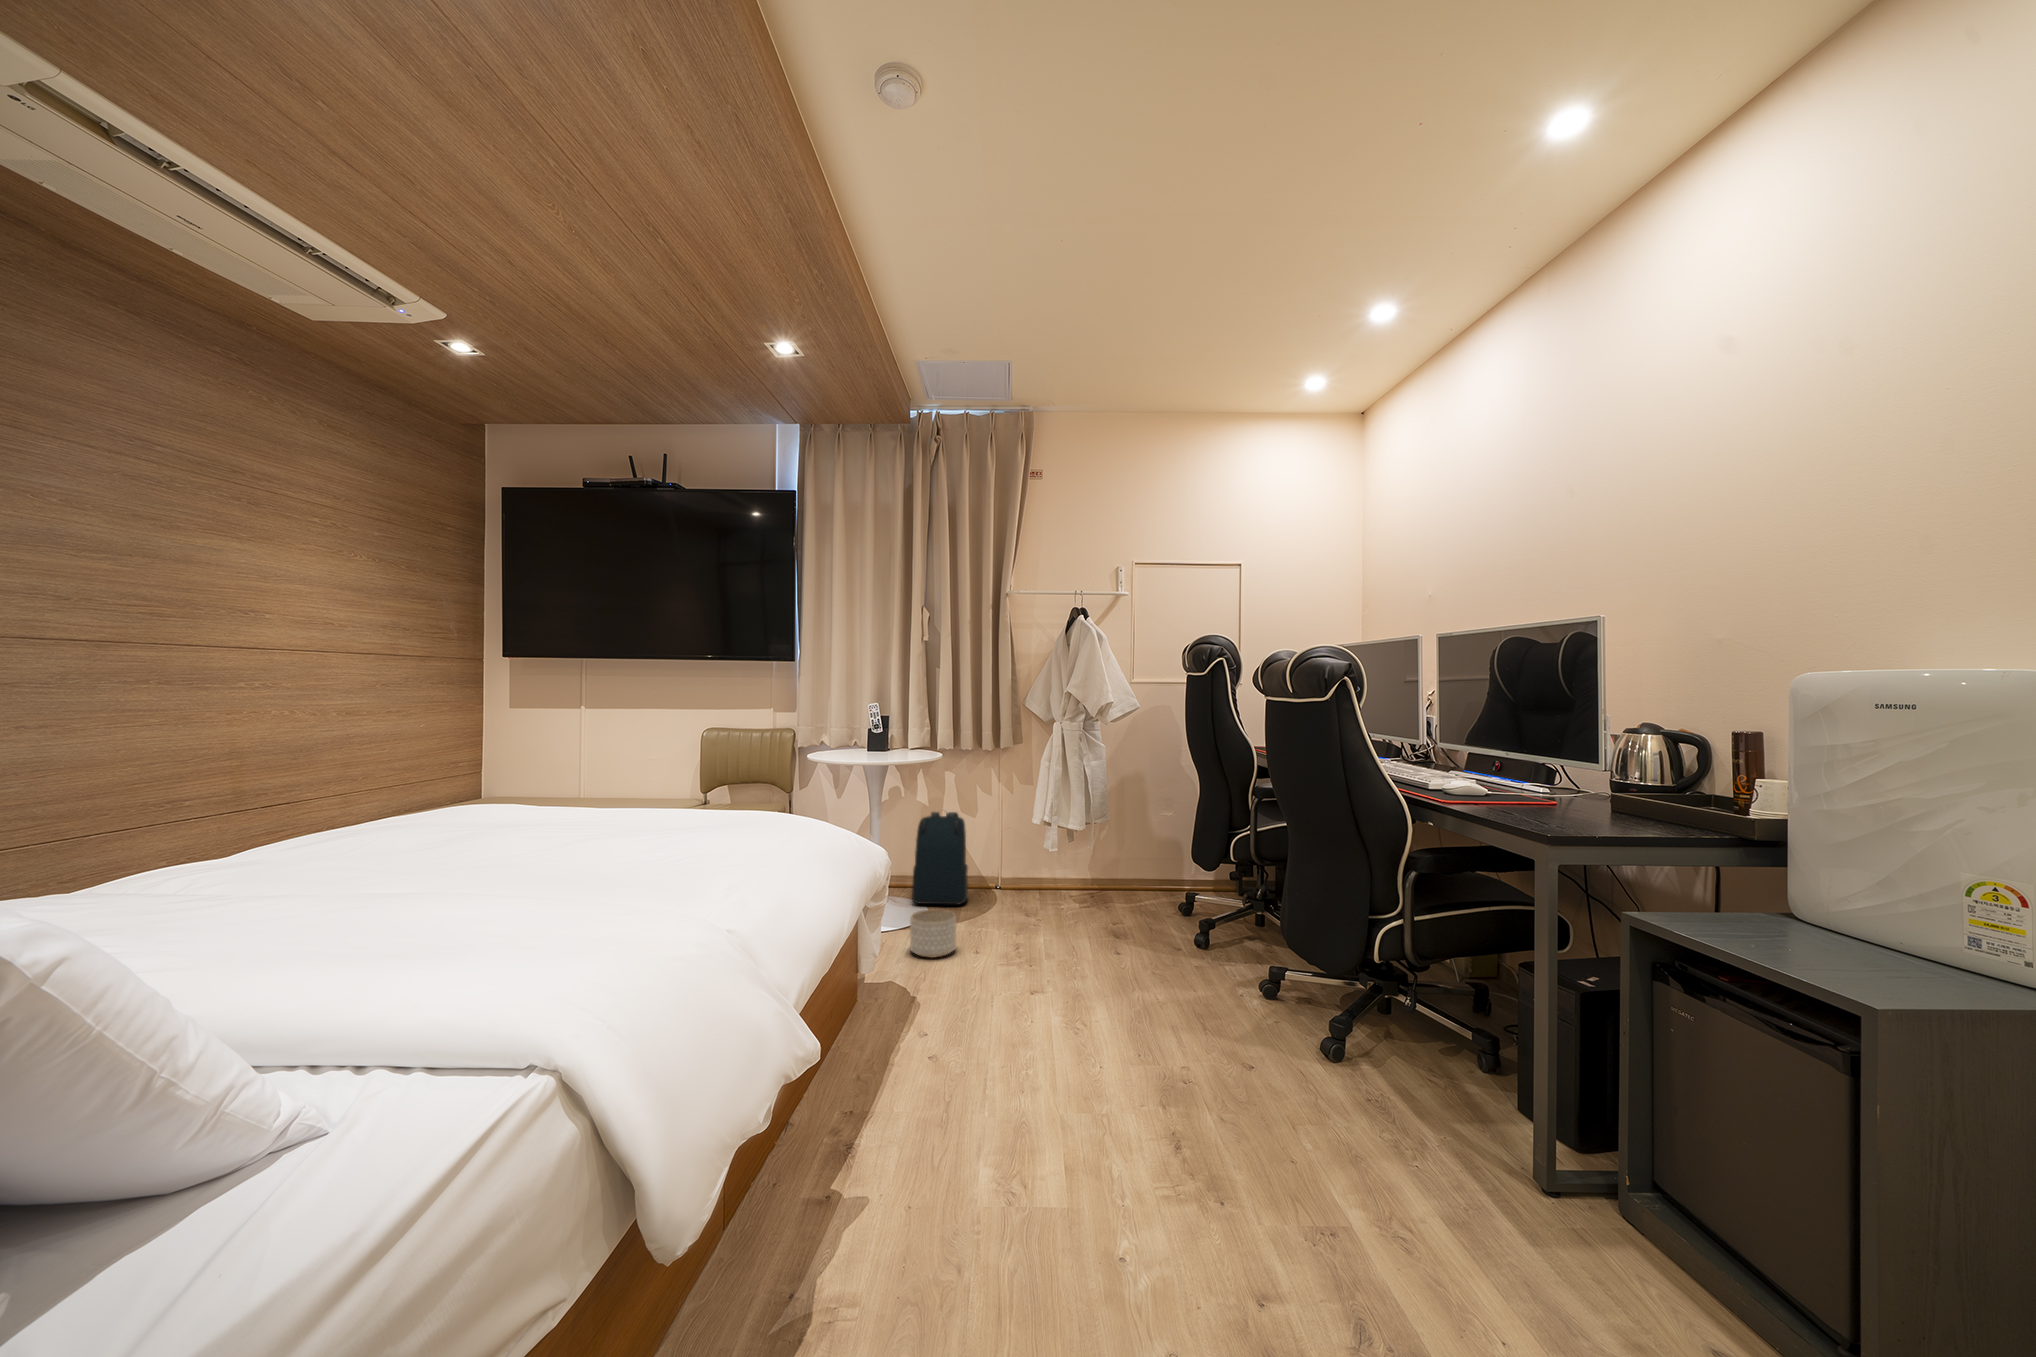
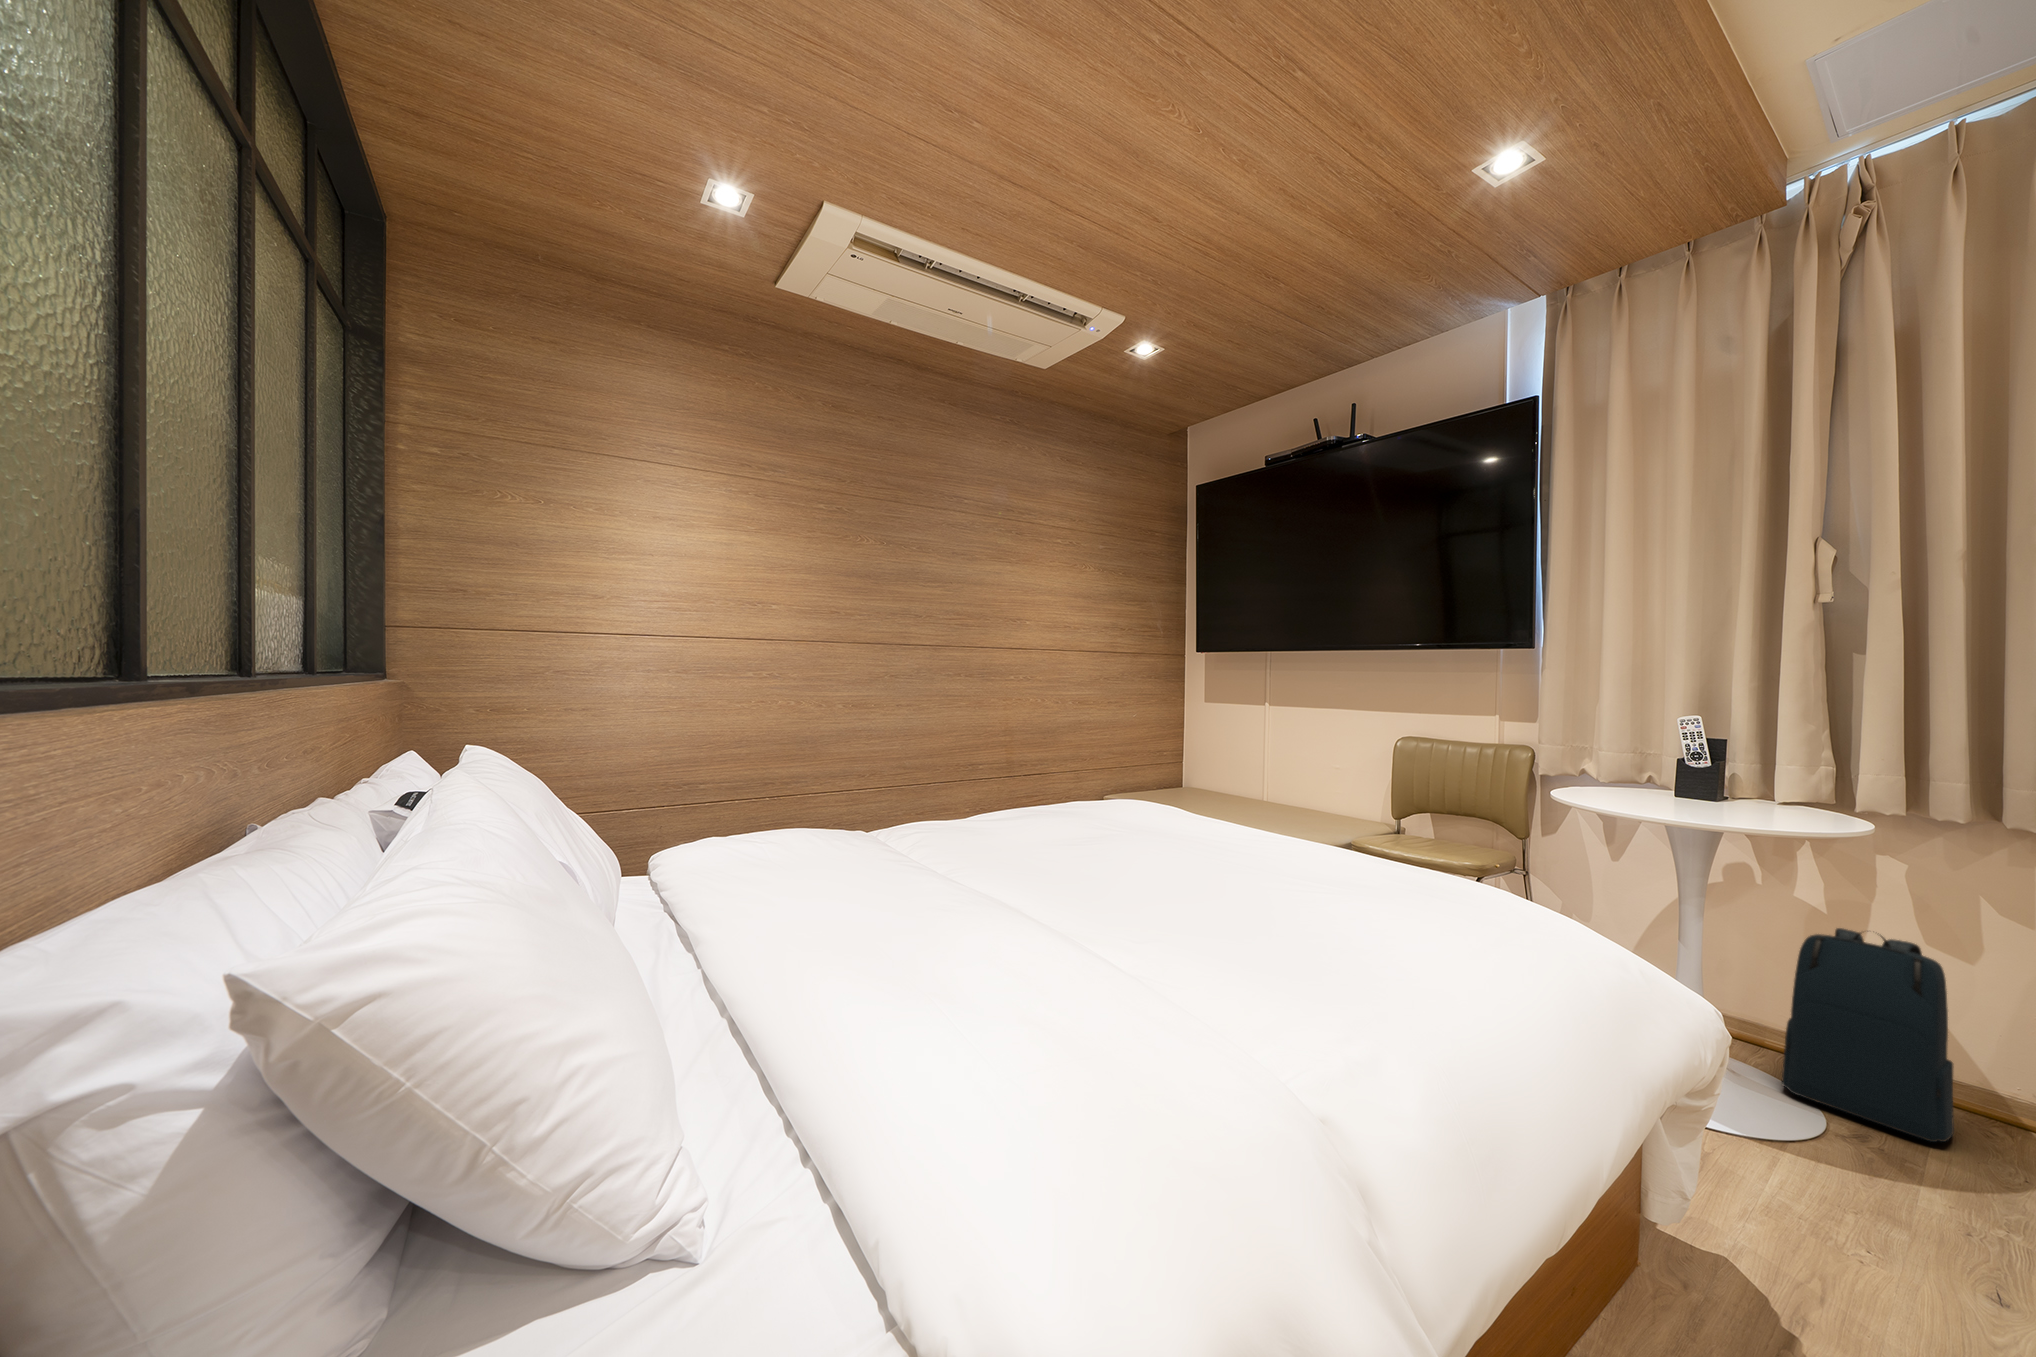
planter: present [910,909,956,958] -> none [1781,1137,1934,1276]

